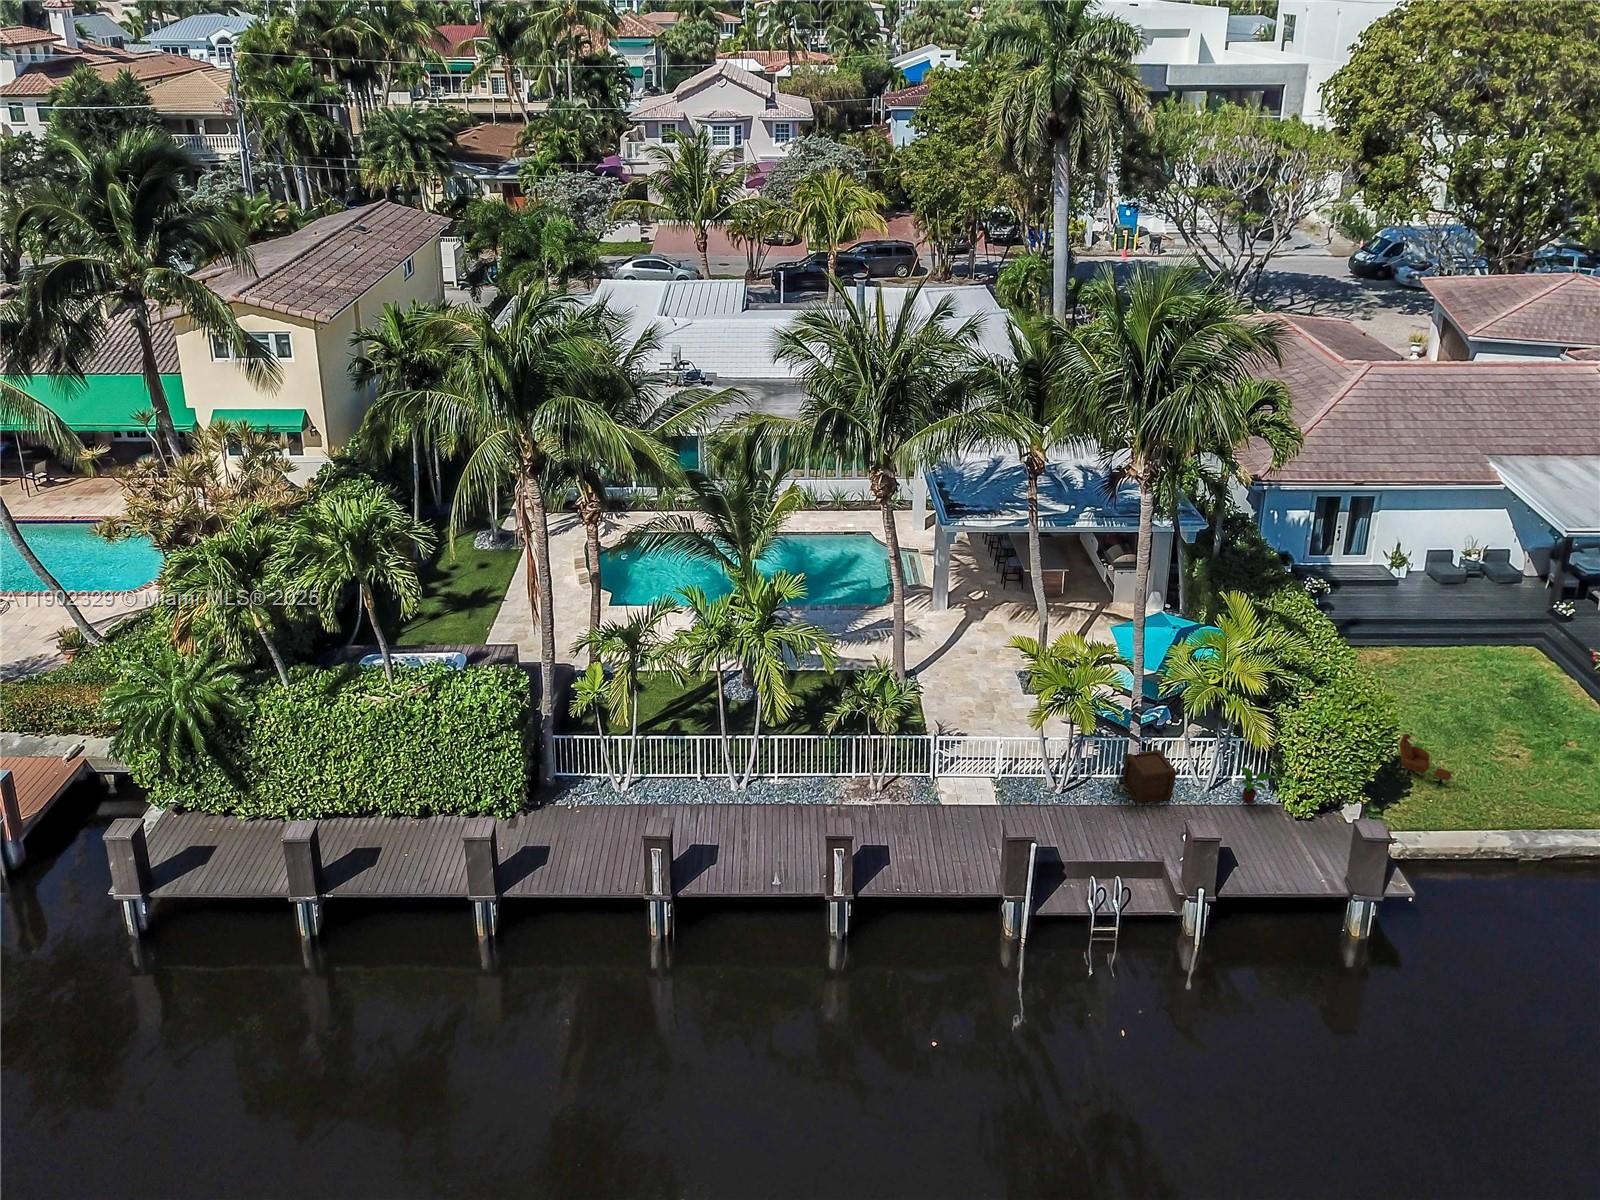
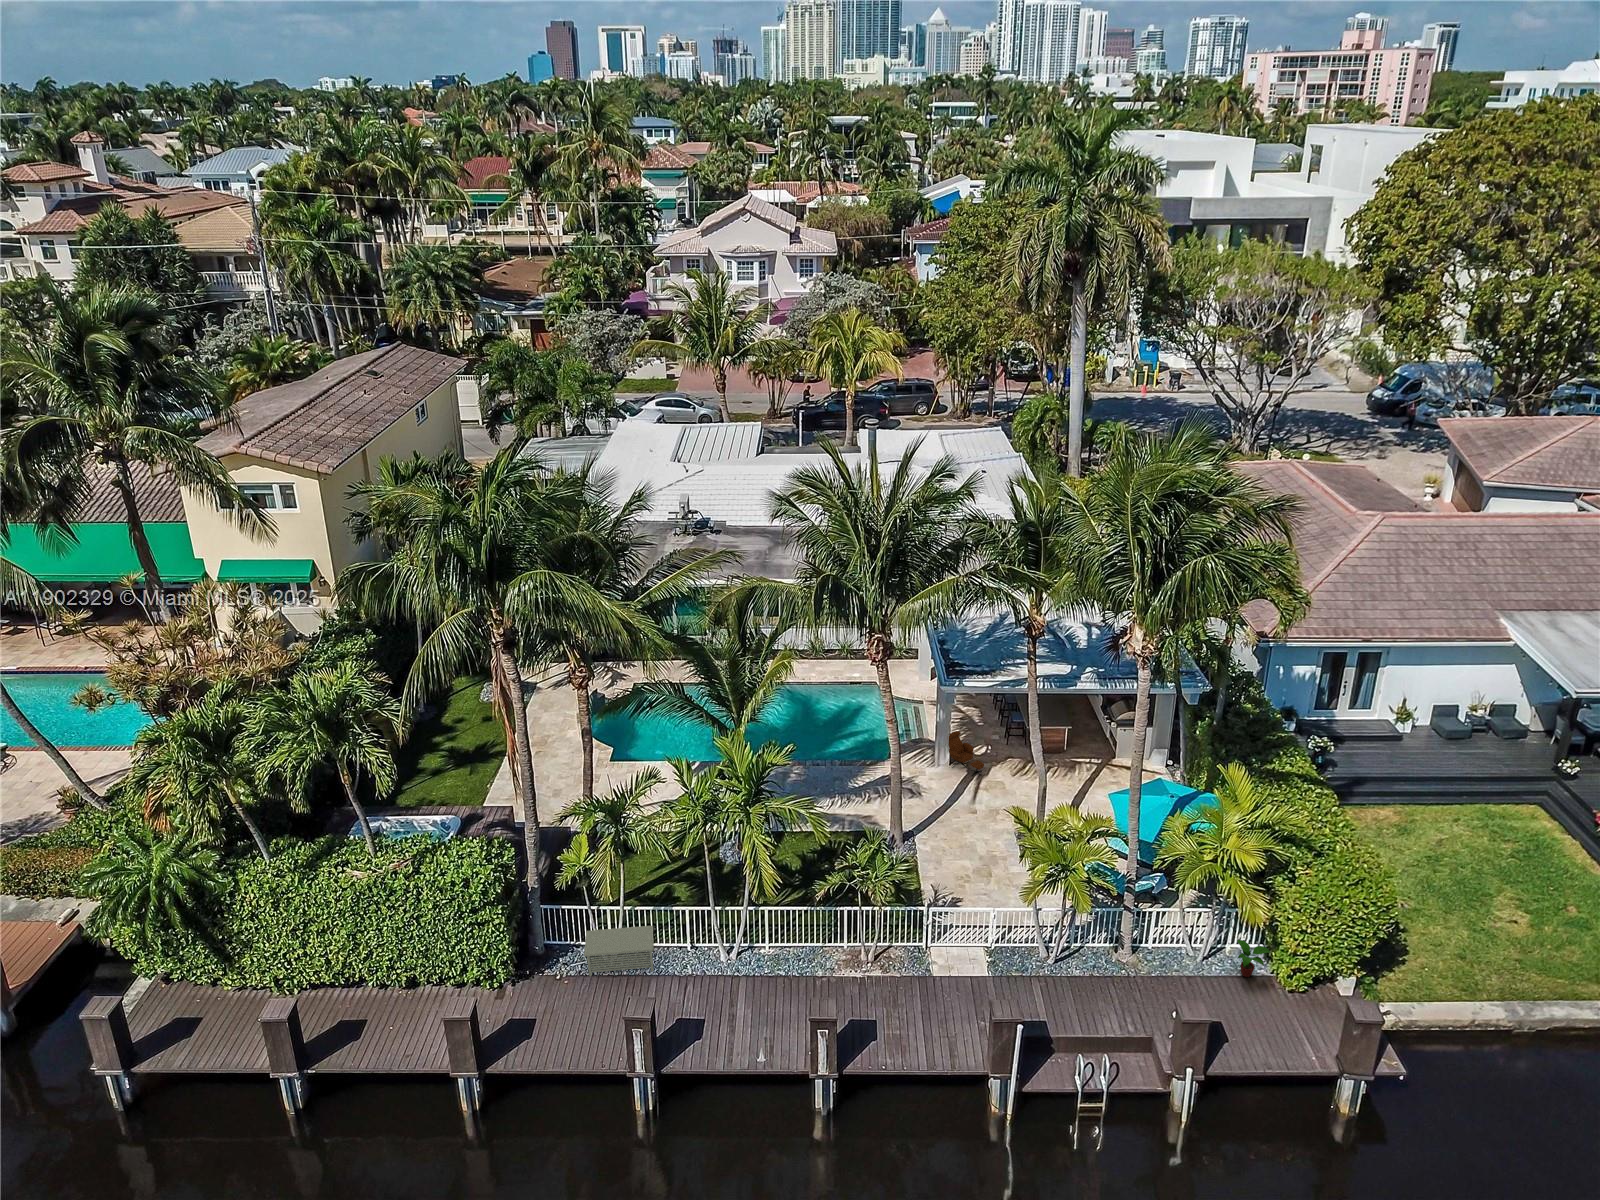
lounge chair: present [1399,734,1451,789] -> present [949,731,984,776]
wooden crate: present [1122,750,1177,803] -> none [1117,921,1171,978]
storage bench: none [599,755,667,804] -> present [584,926,654,976]

